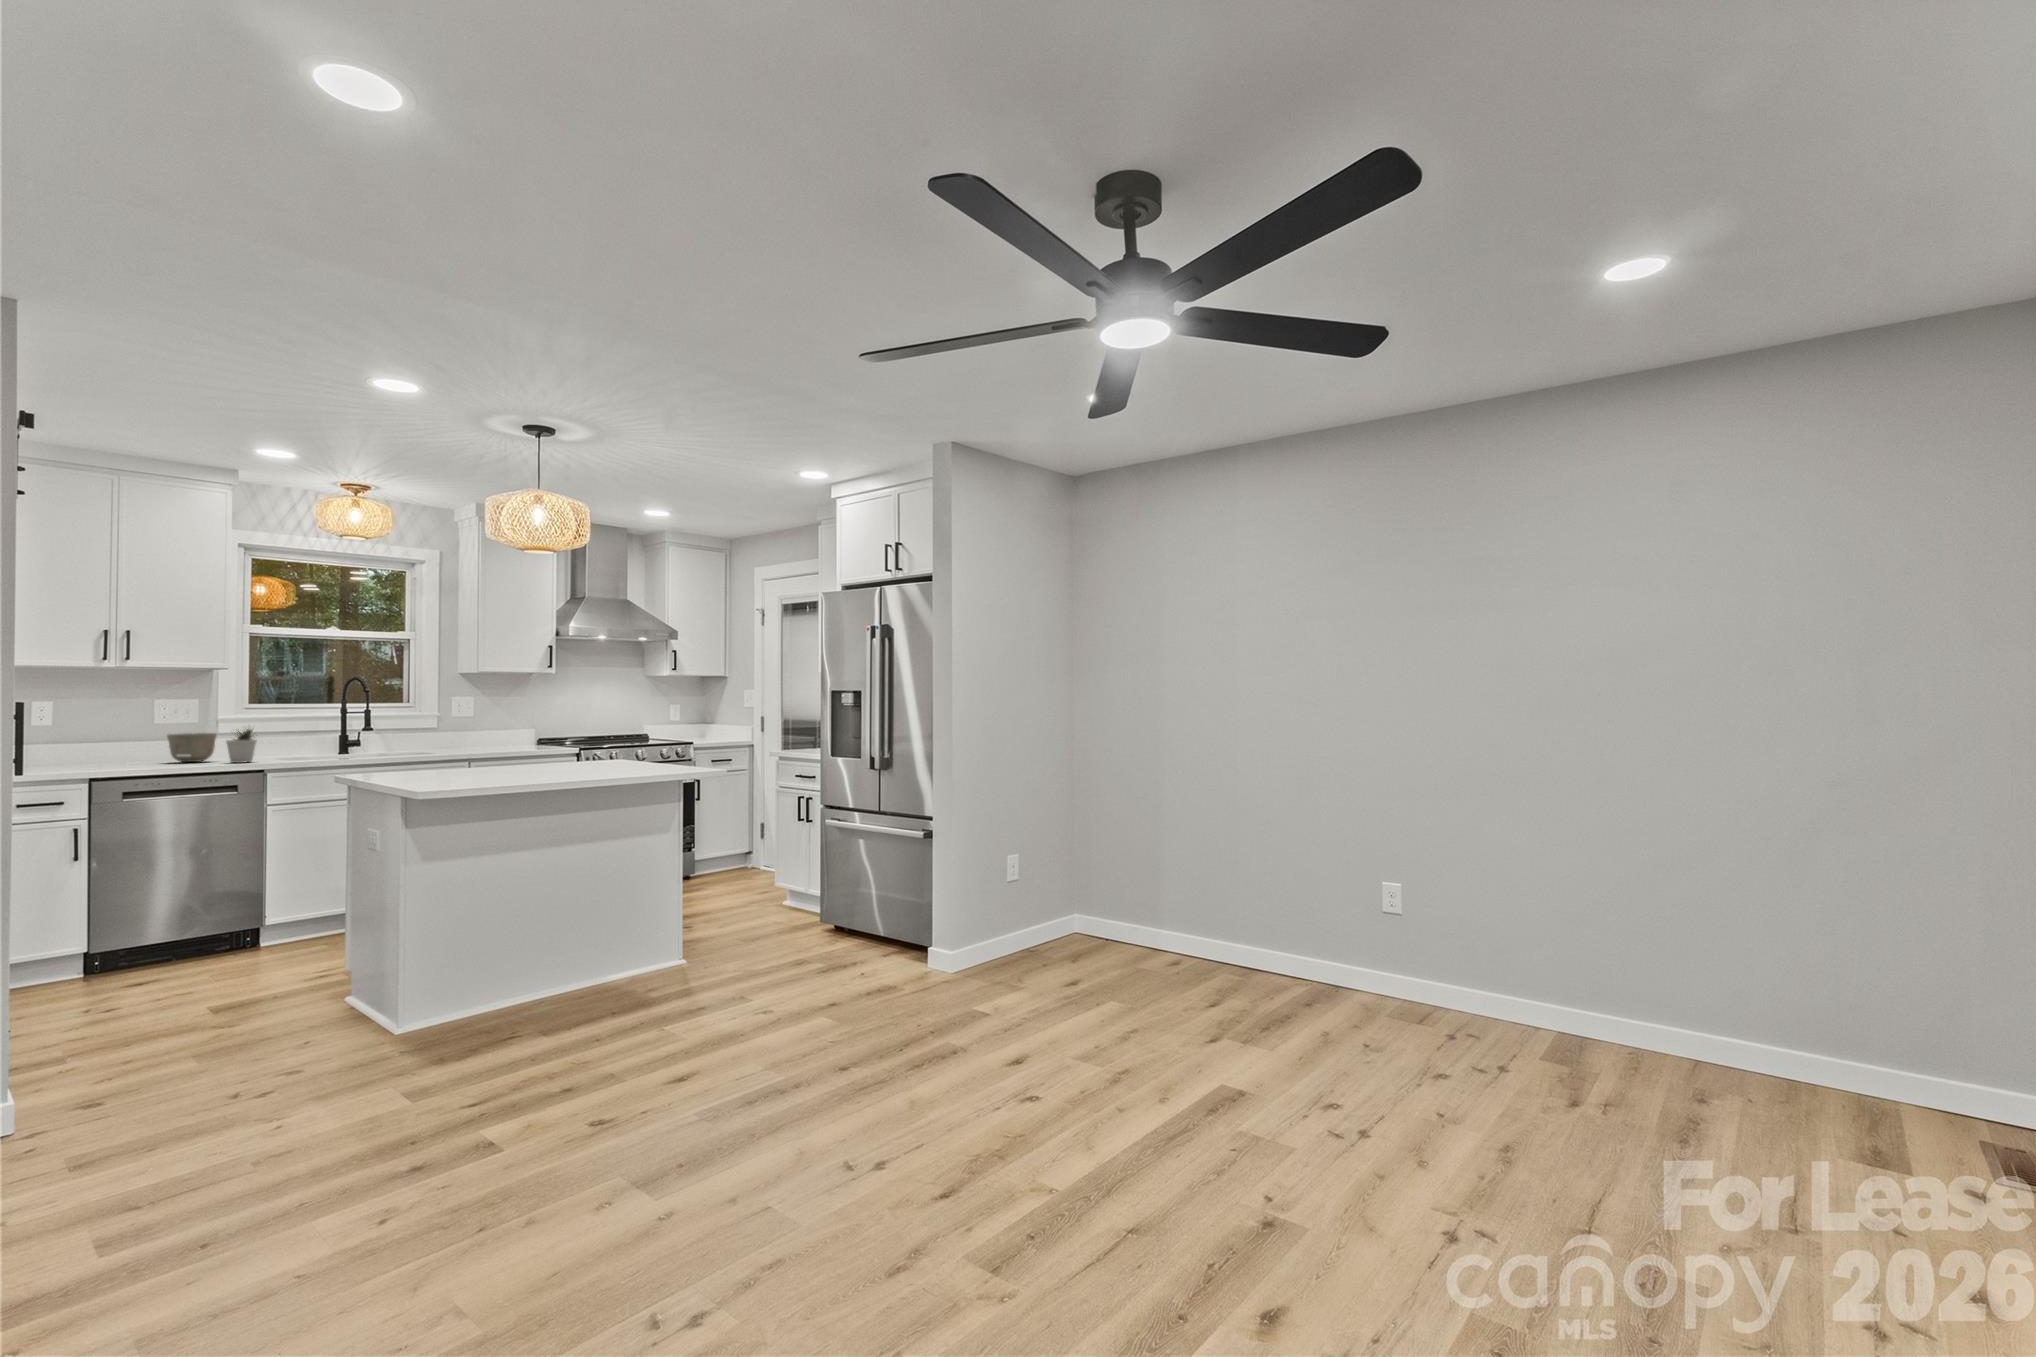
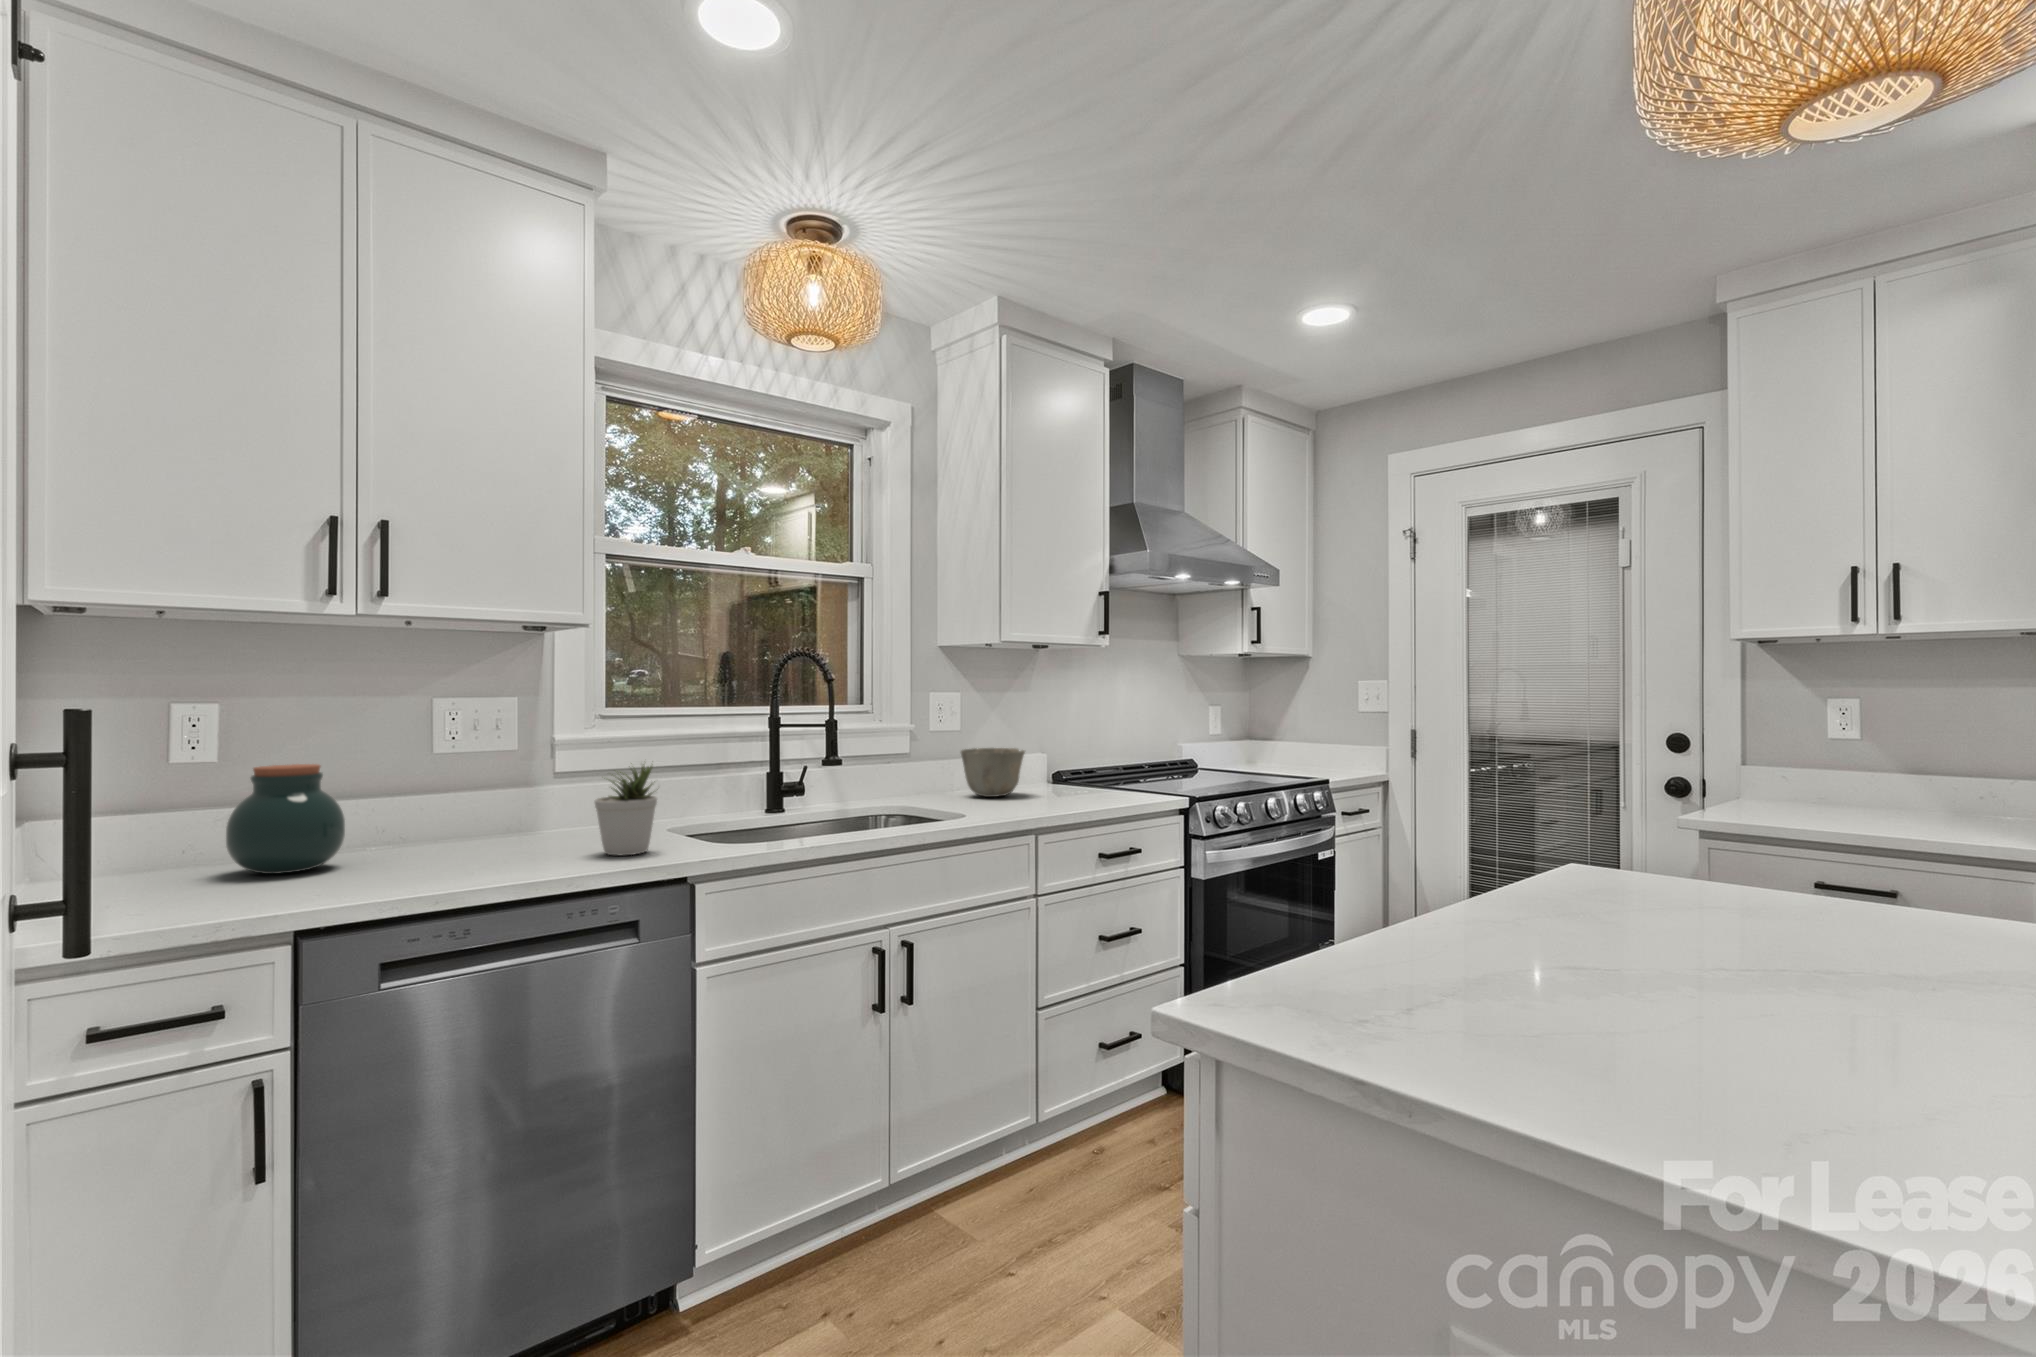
jar: none [58,726,110,767] -> present [226,764,345,874]
ceramic bowl: present [167,733,217,762] -> present [961,748,1025,797]

